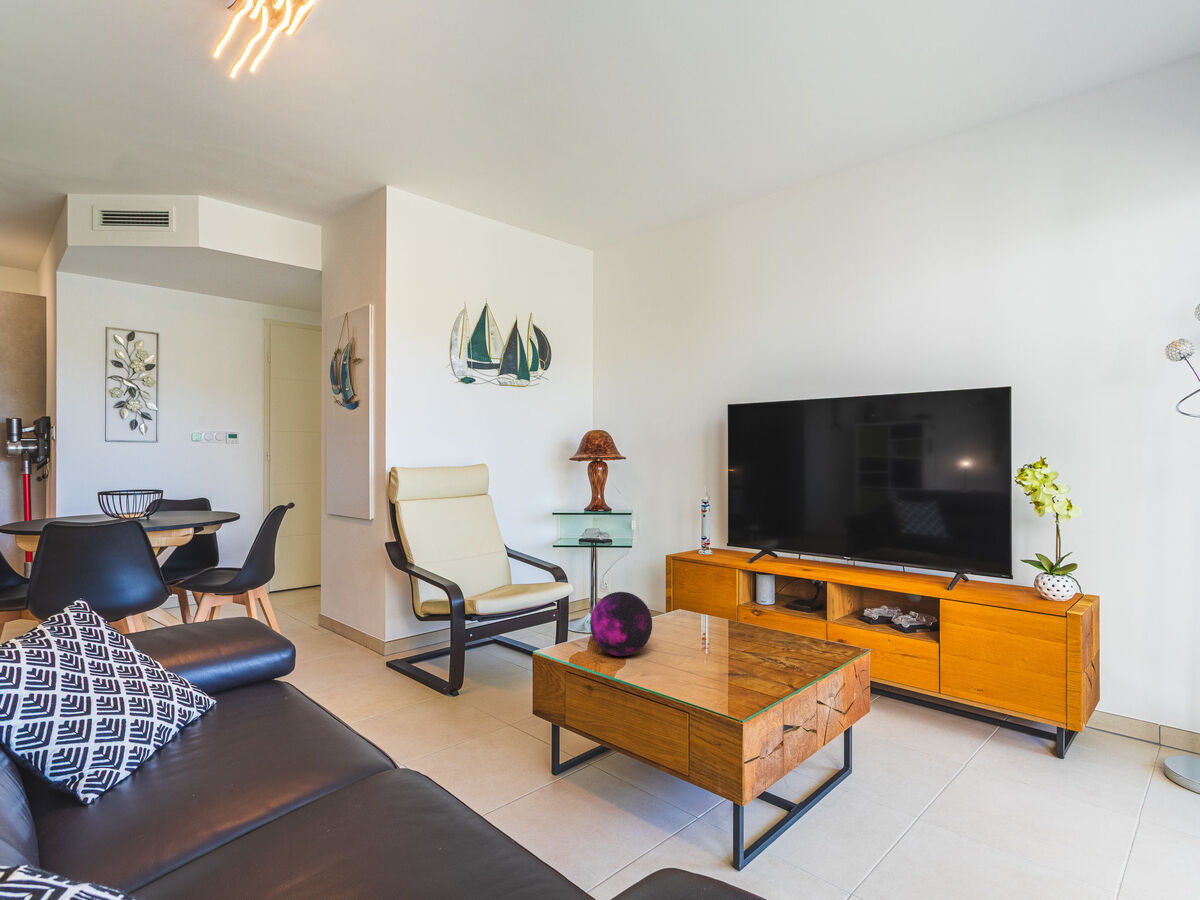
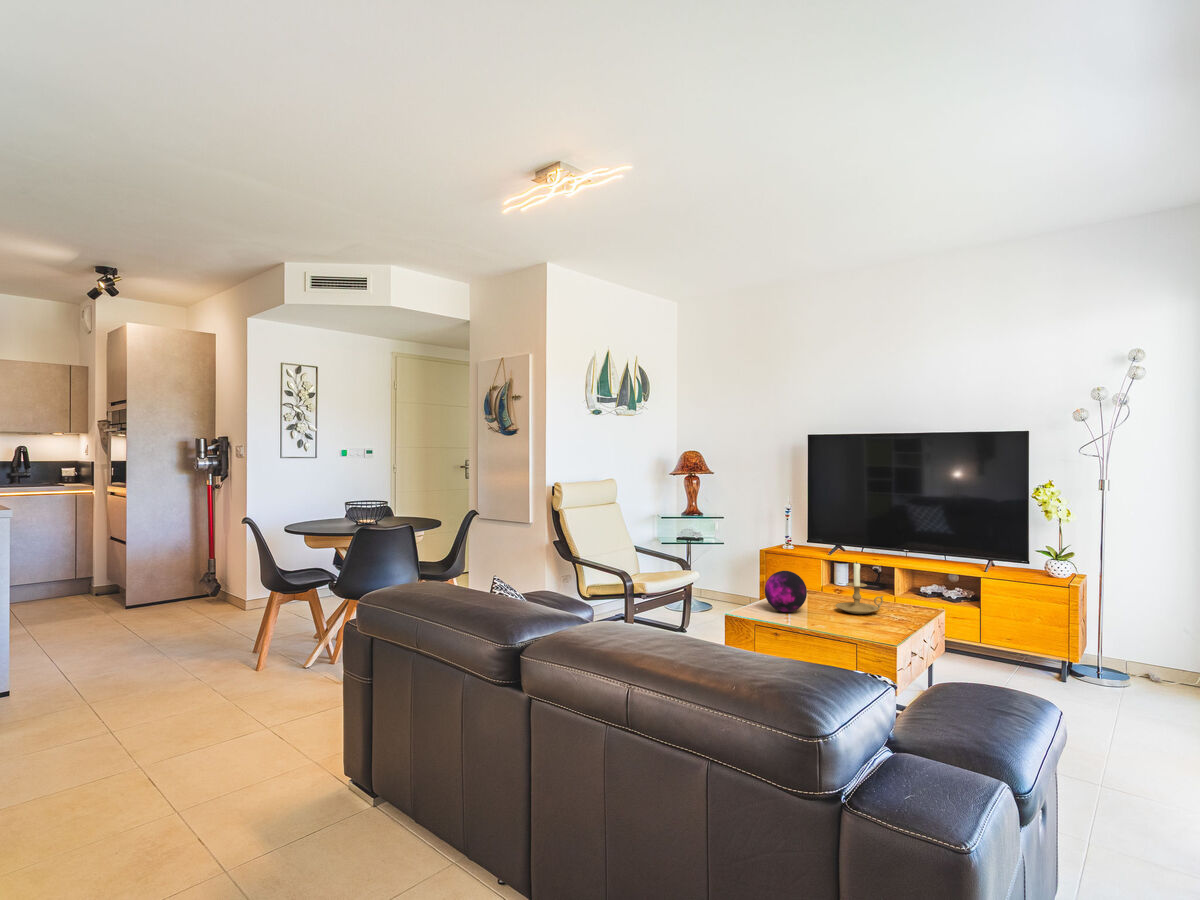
candle holder: none [700,578,773,661] -> present [836,562,883,614]

